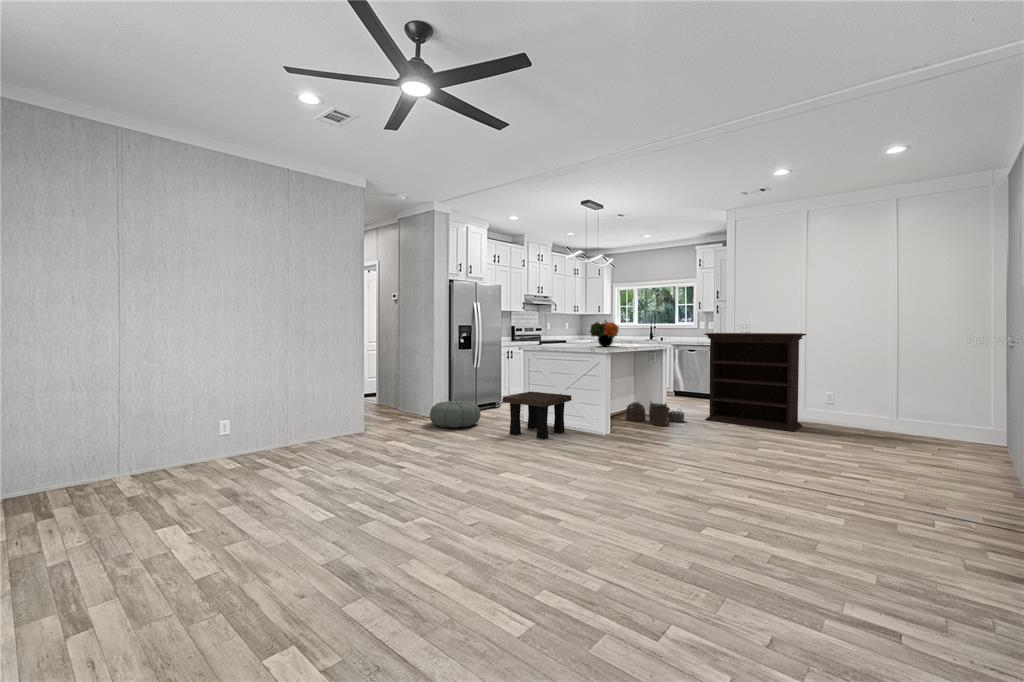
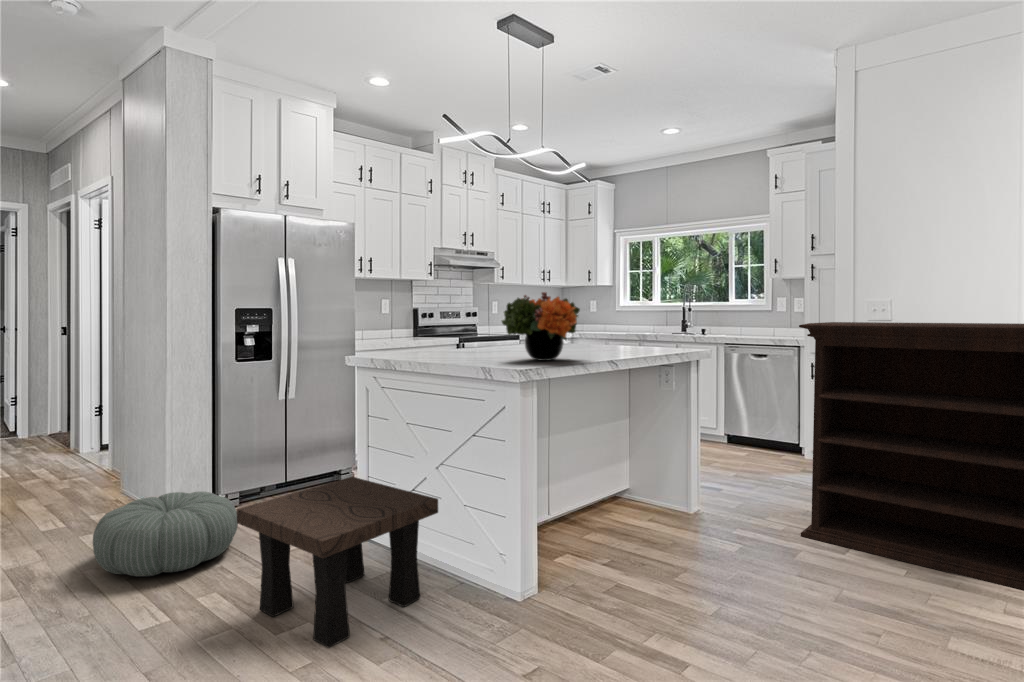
woven basket: present [626,402,684,426] -> none [607,488,750,567]

